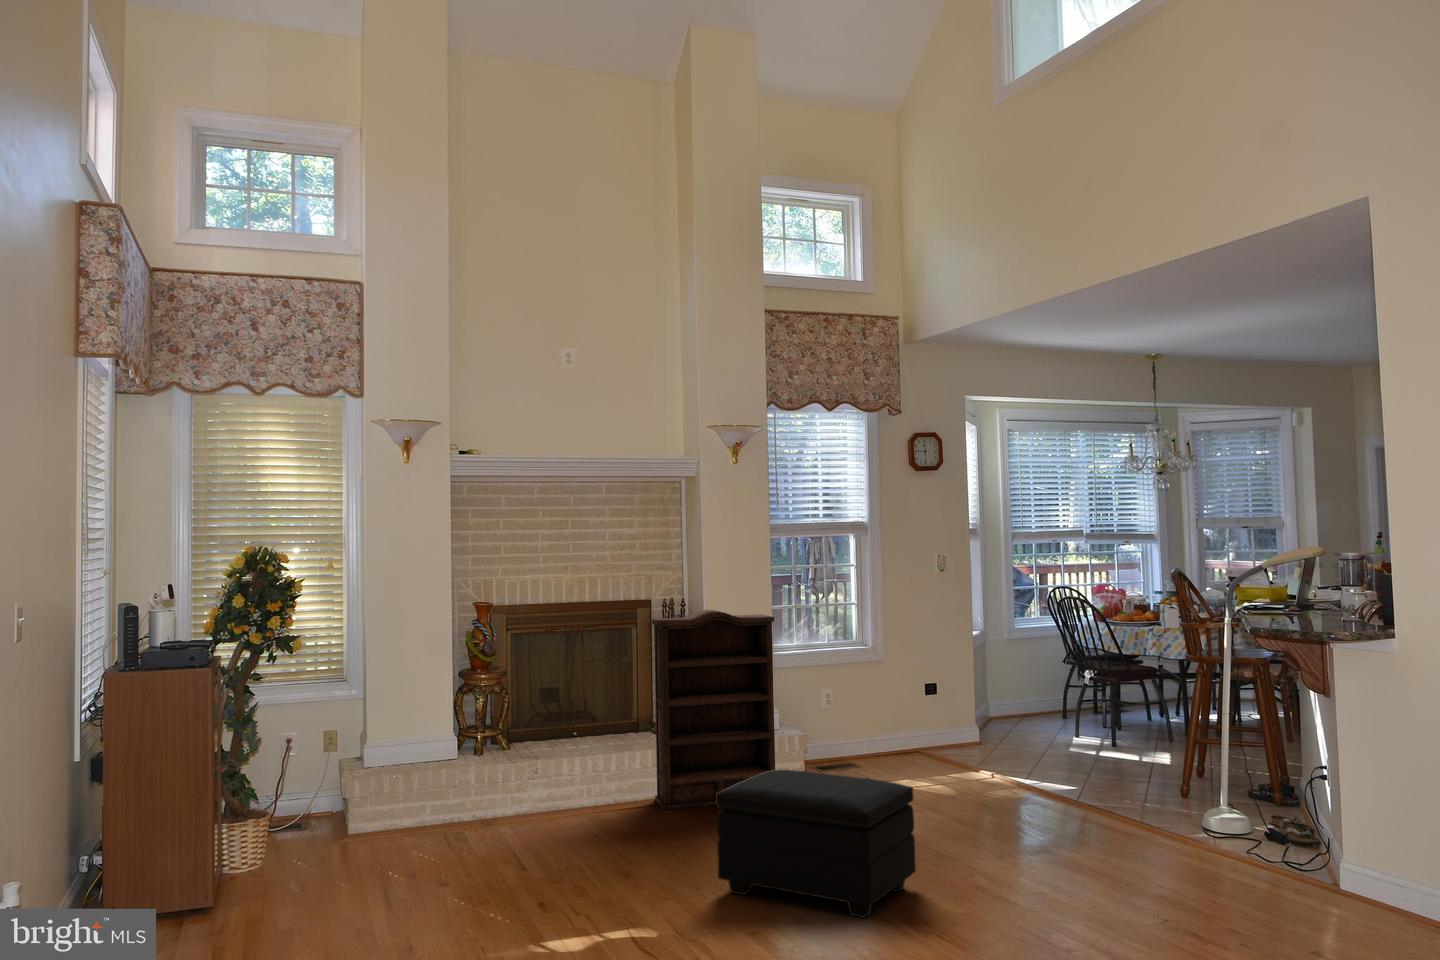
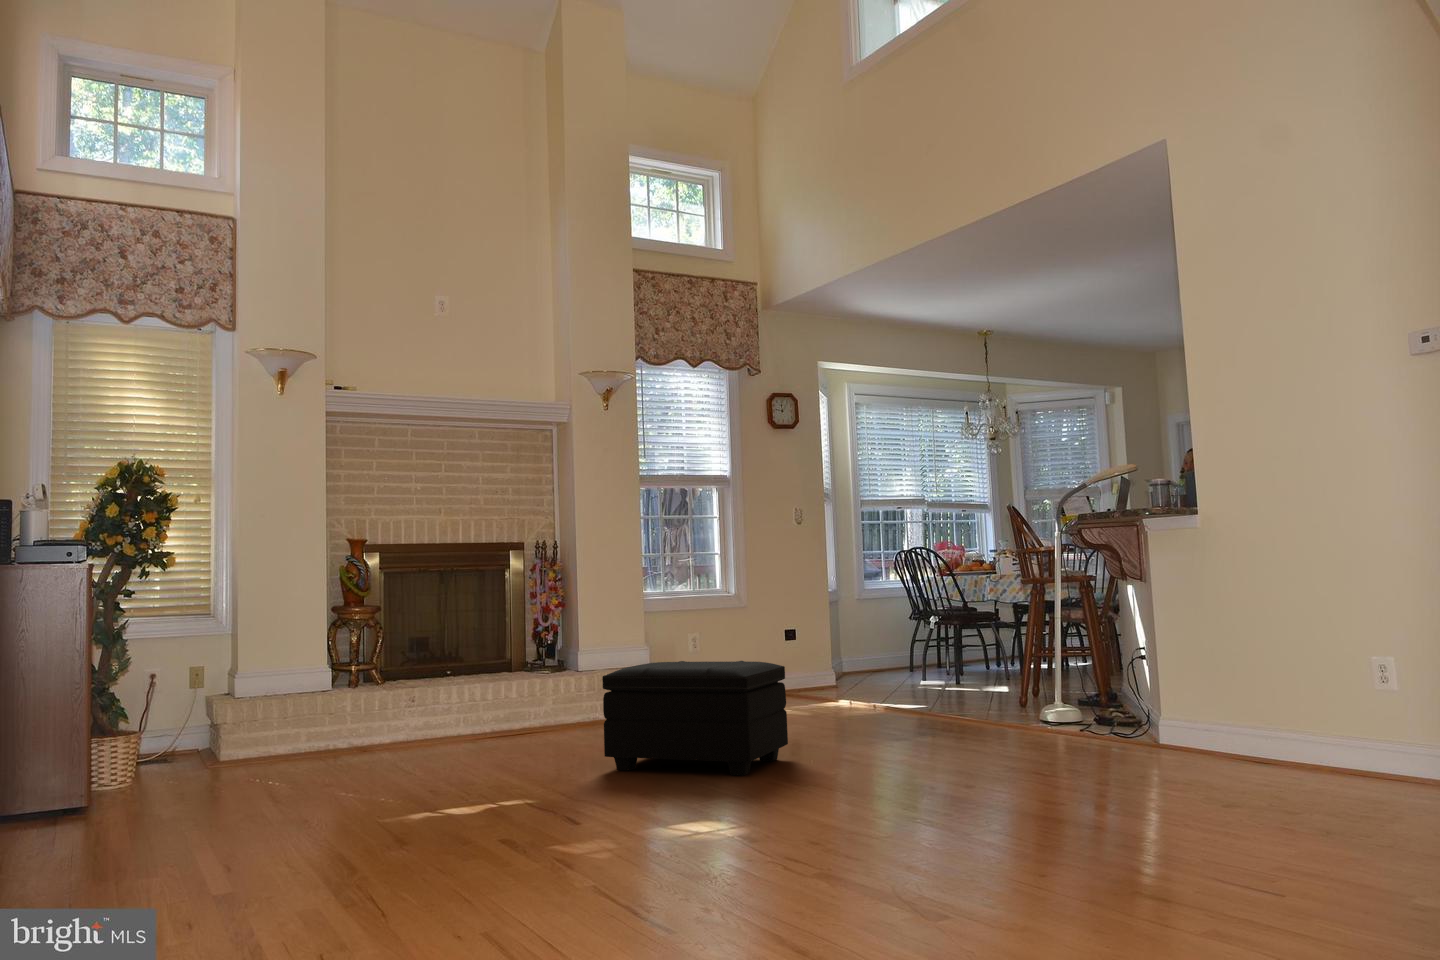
bookshelf: present [652,610,775,810] -> none [528,542,652,732]

